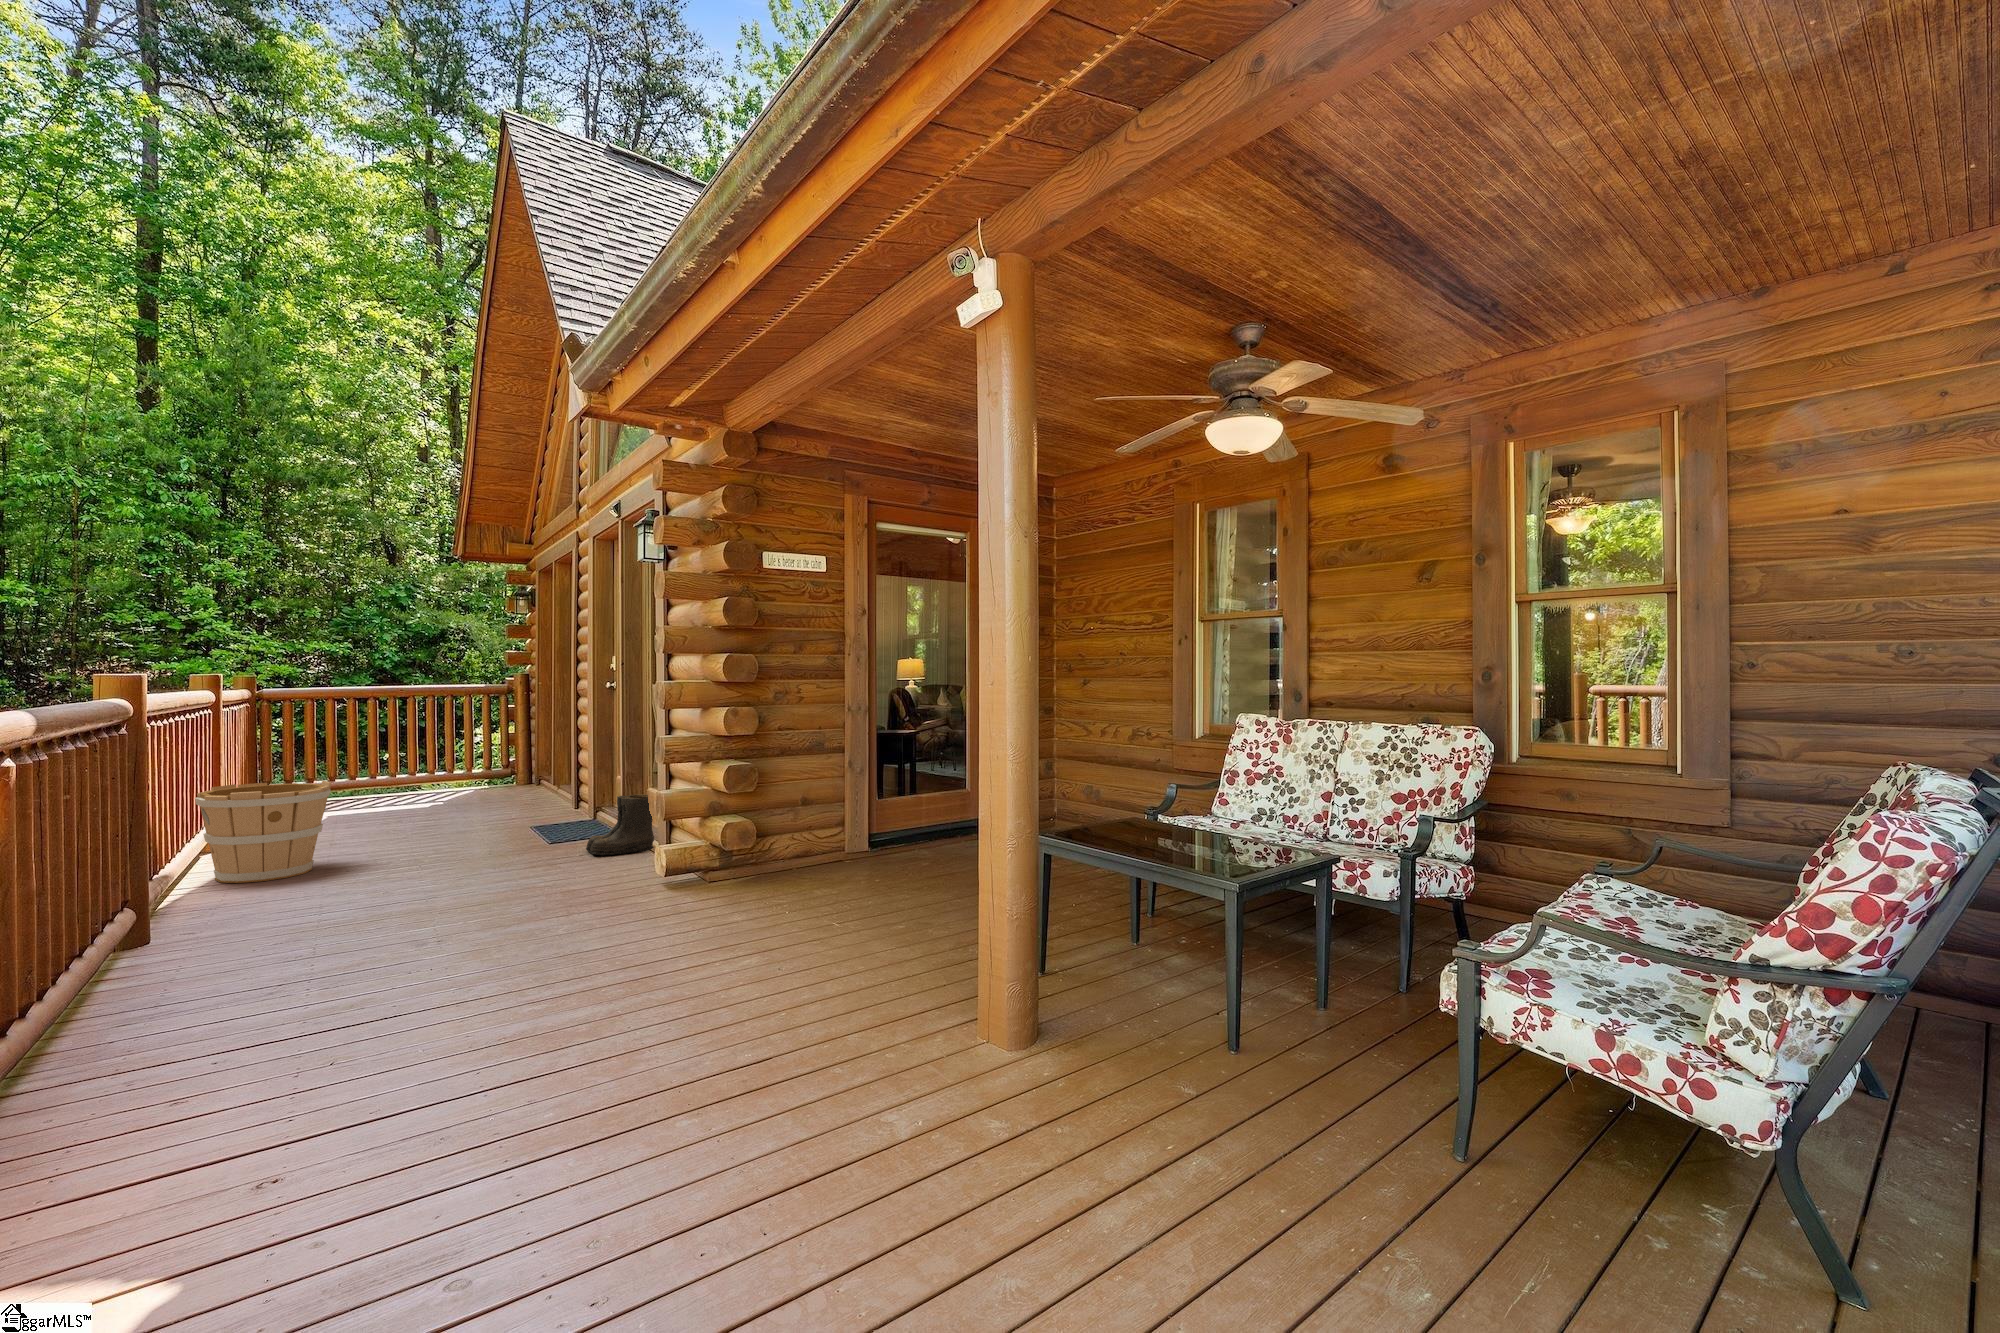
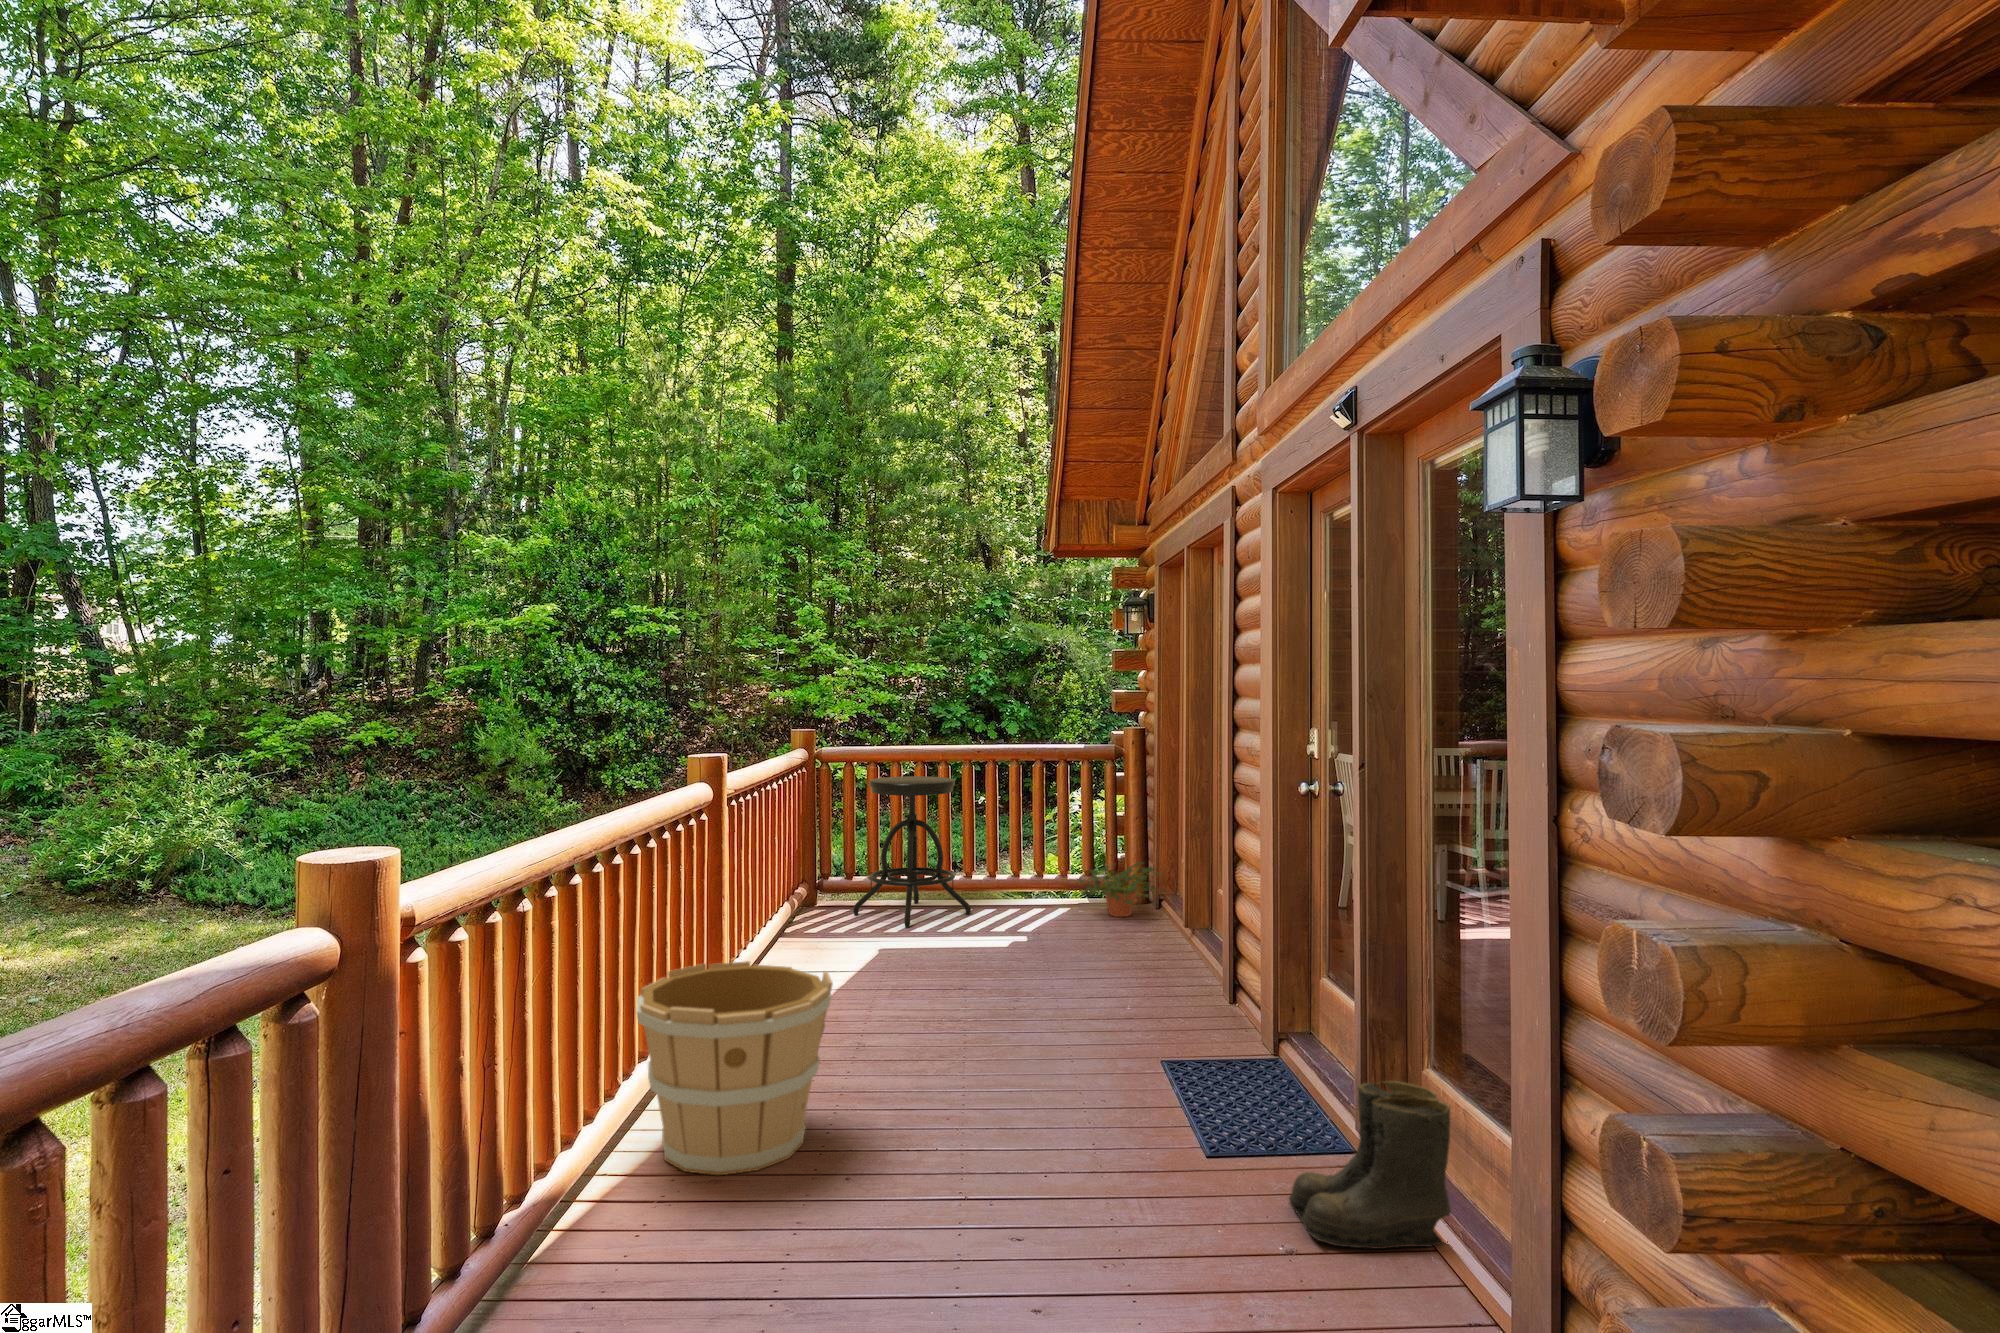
stool: none [296,708,396,806] -> present [853,776,971,928]
potted plant: none [477,757,542,791] -> present [1077,862,1166,917]

